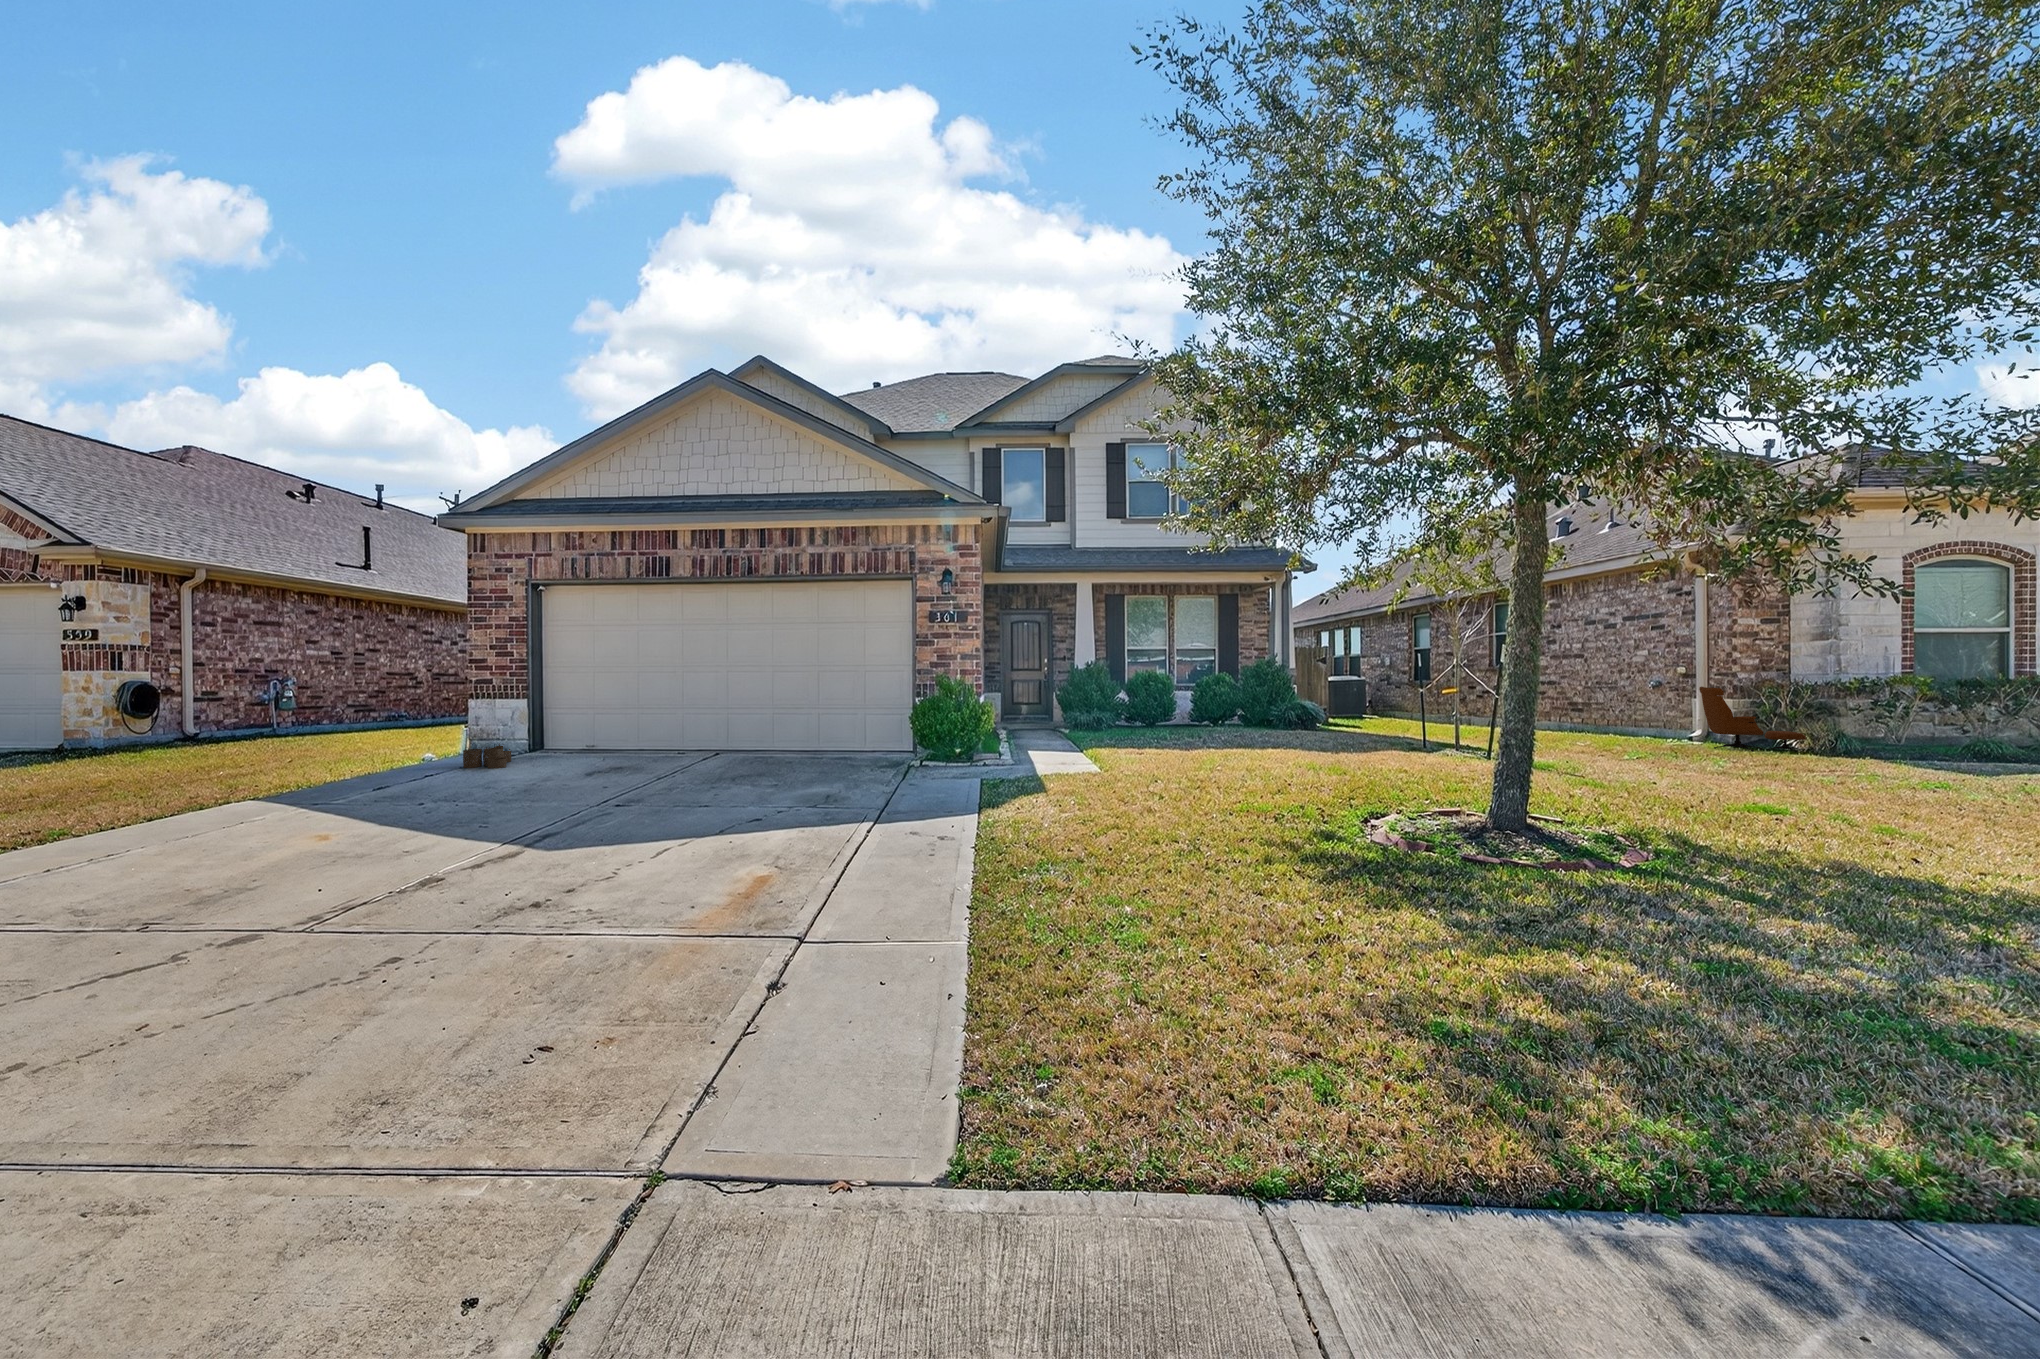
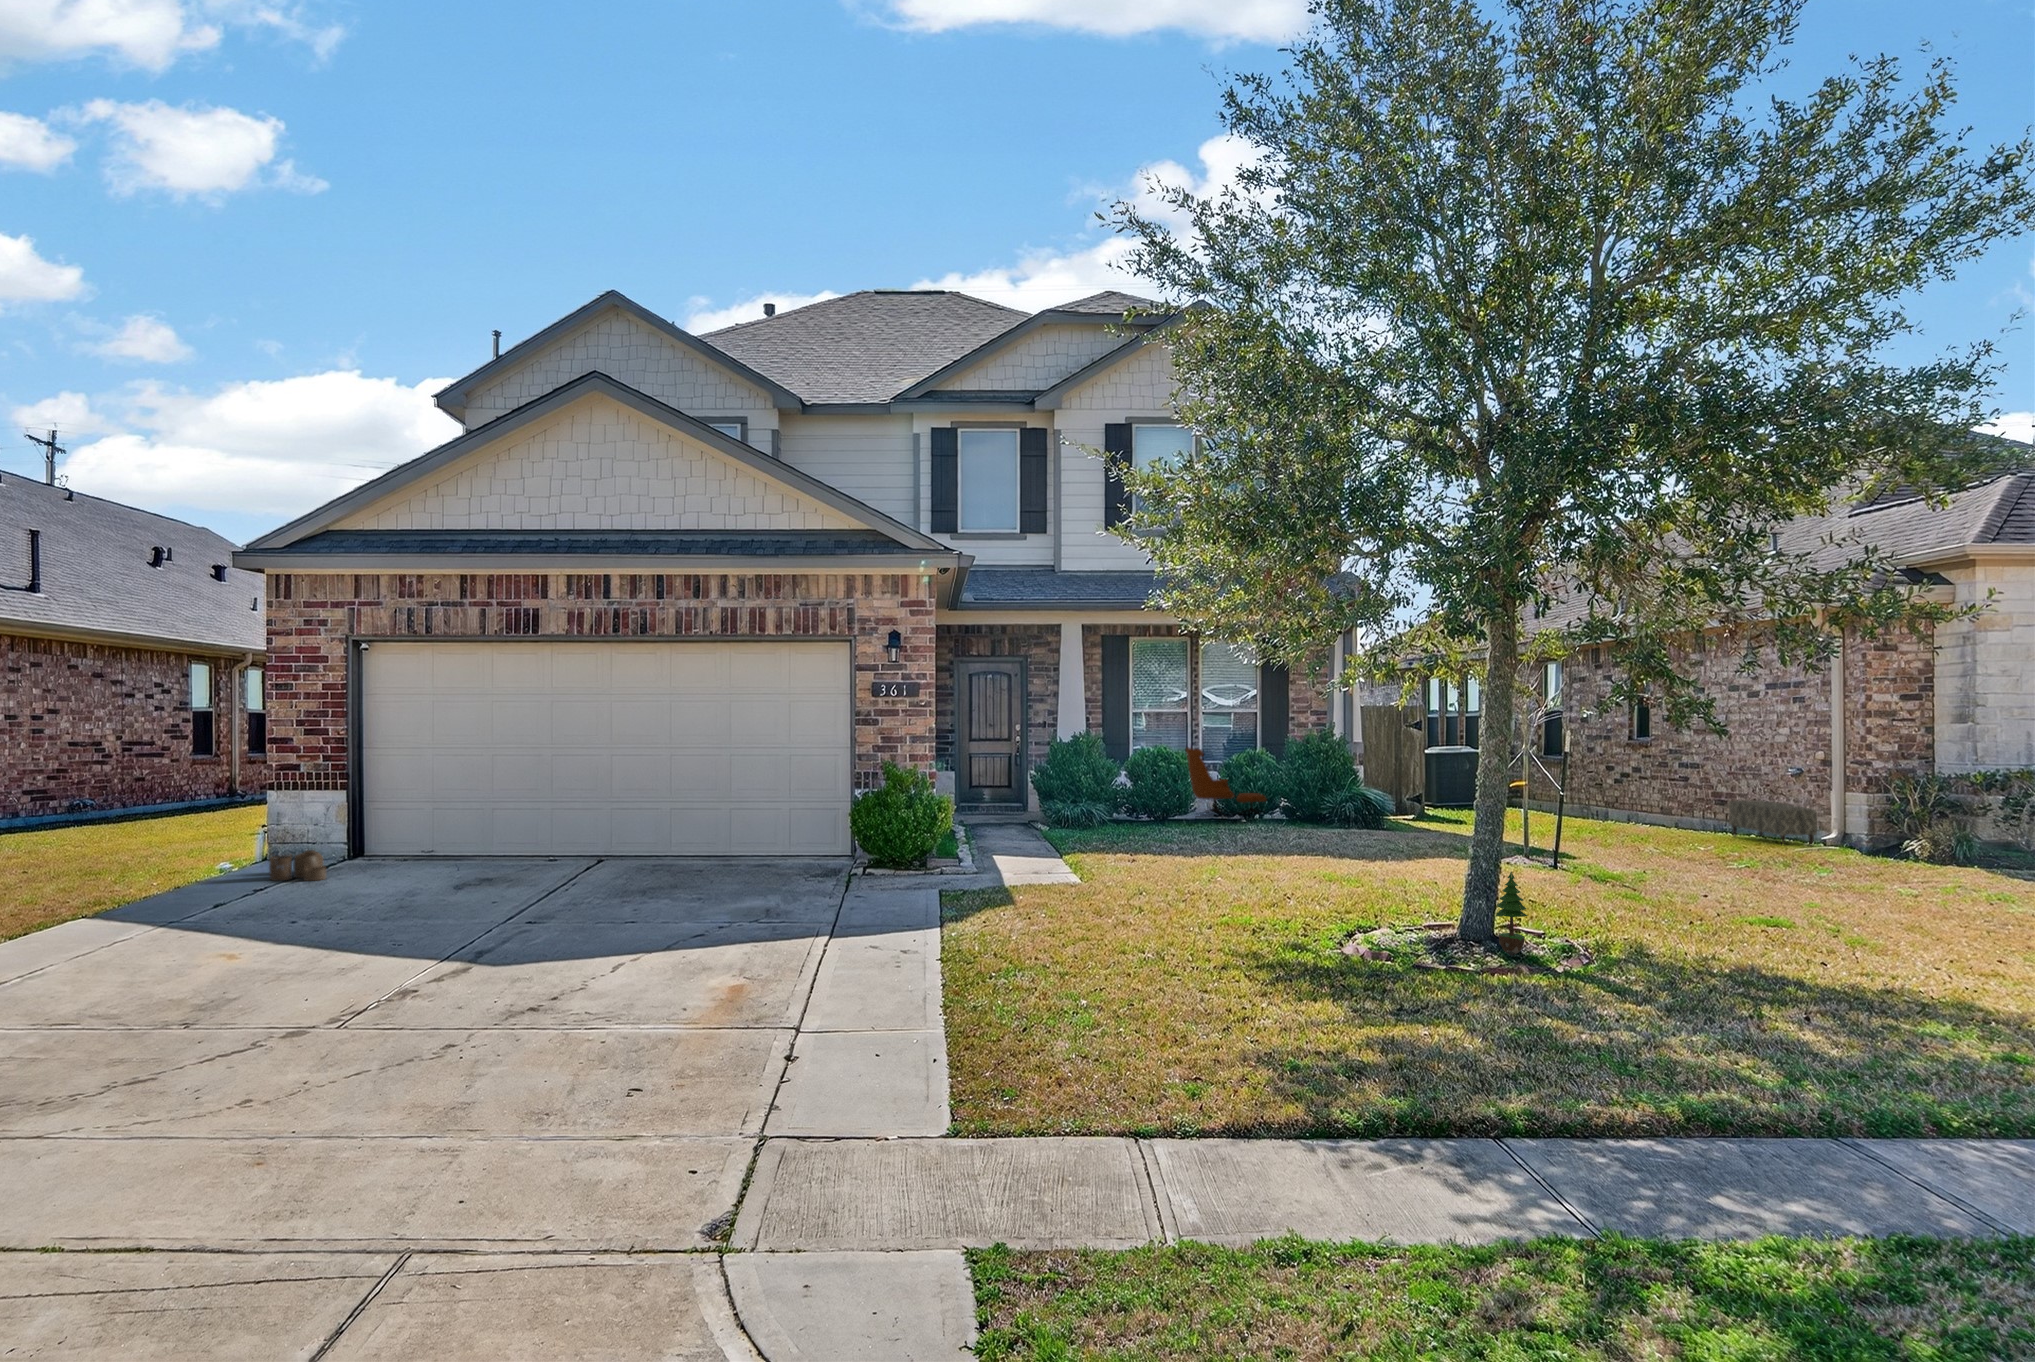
lounge chair: present [1699,687,1806,752] -> present [1186,747,1266,815]
bench: none [1596,708,1680,743] -> present [1729,800,1817,846]
potted tree: none [1541,755,1581,843] -> present [1496,872,1528,956]

